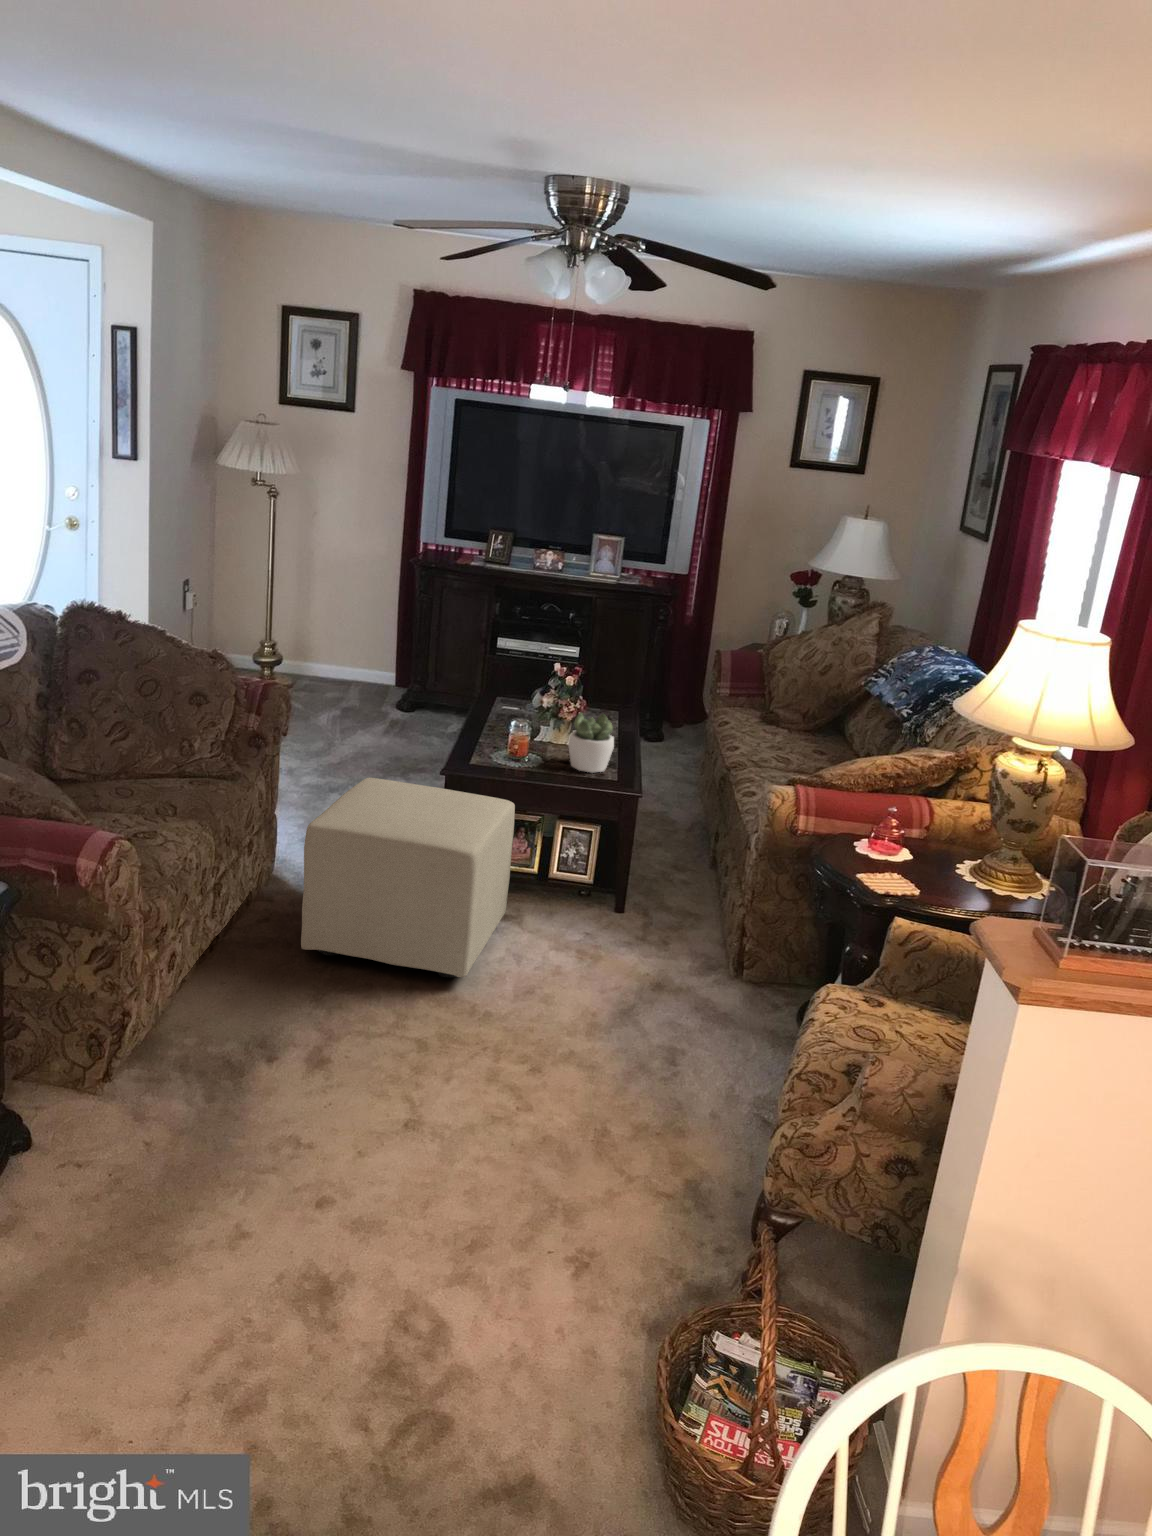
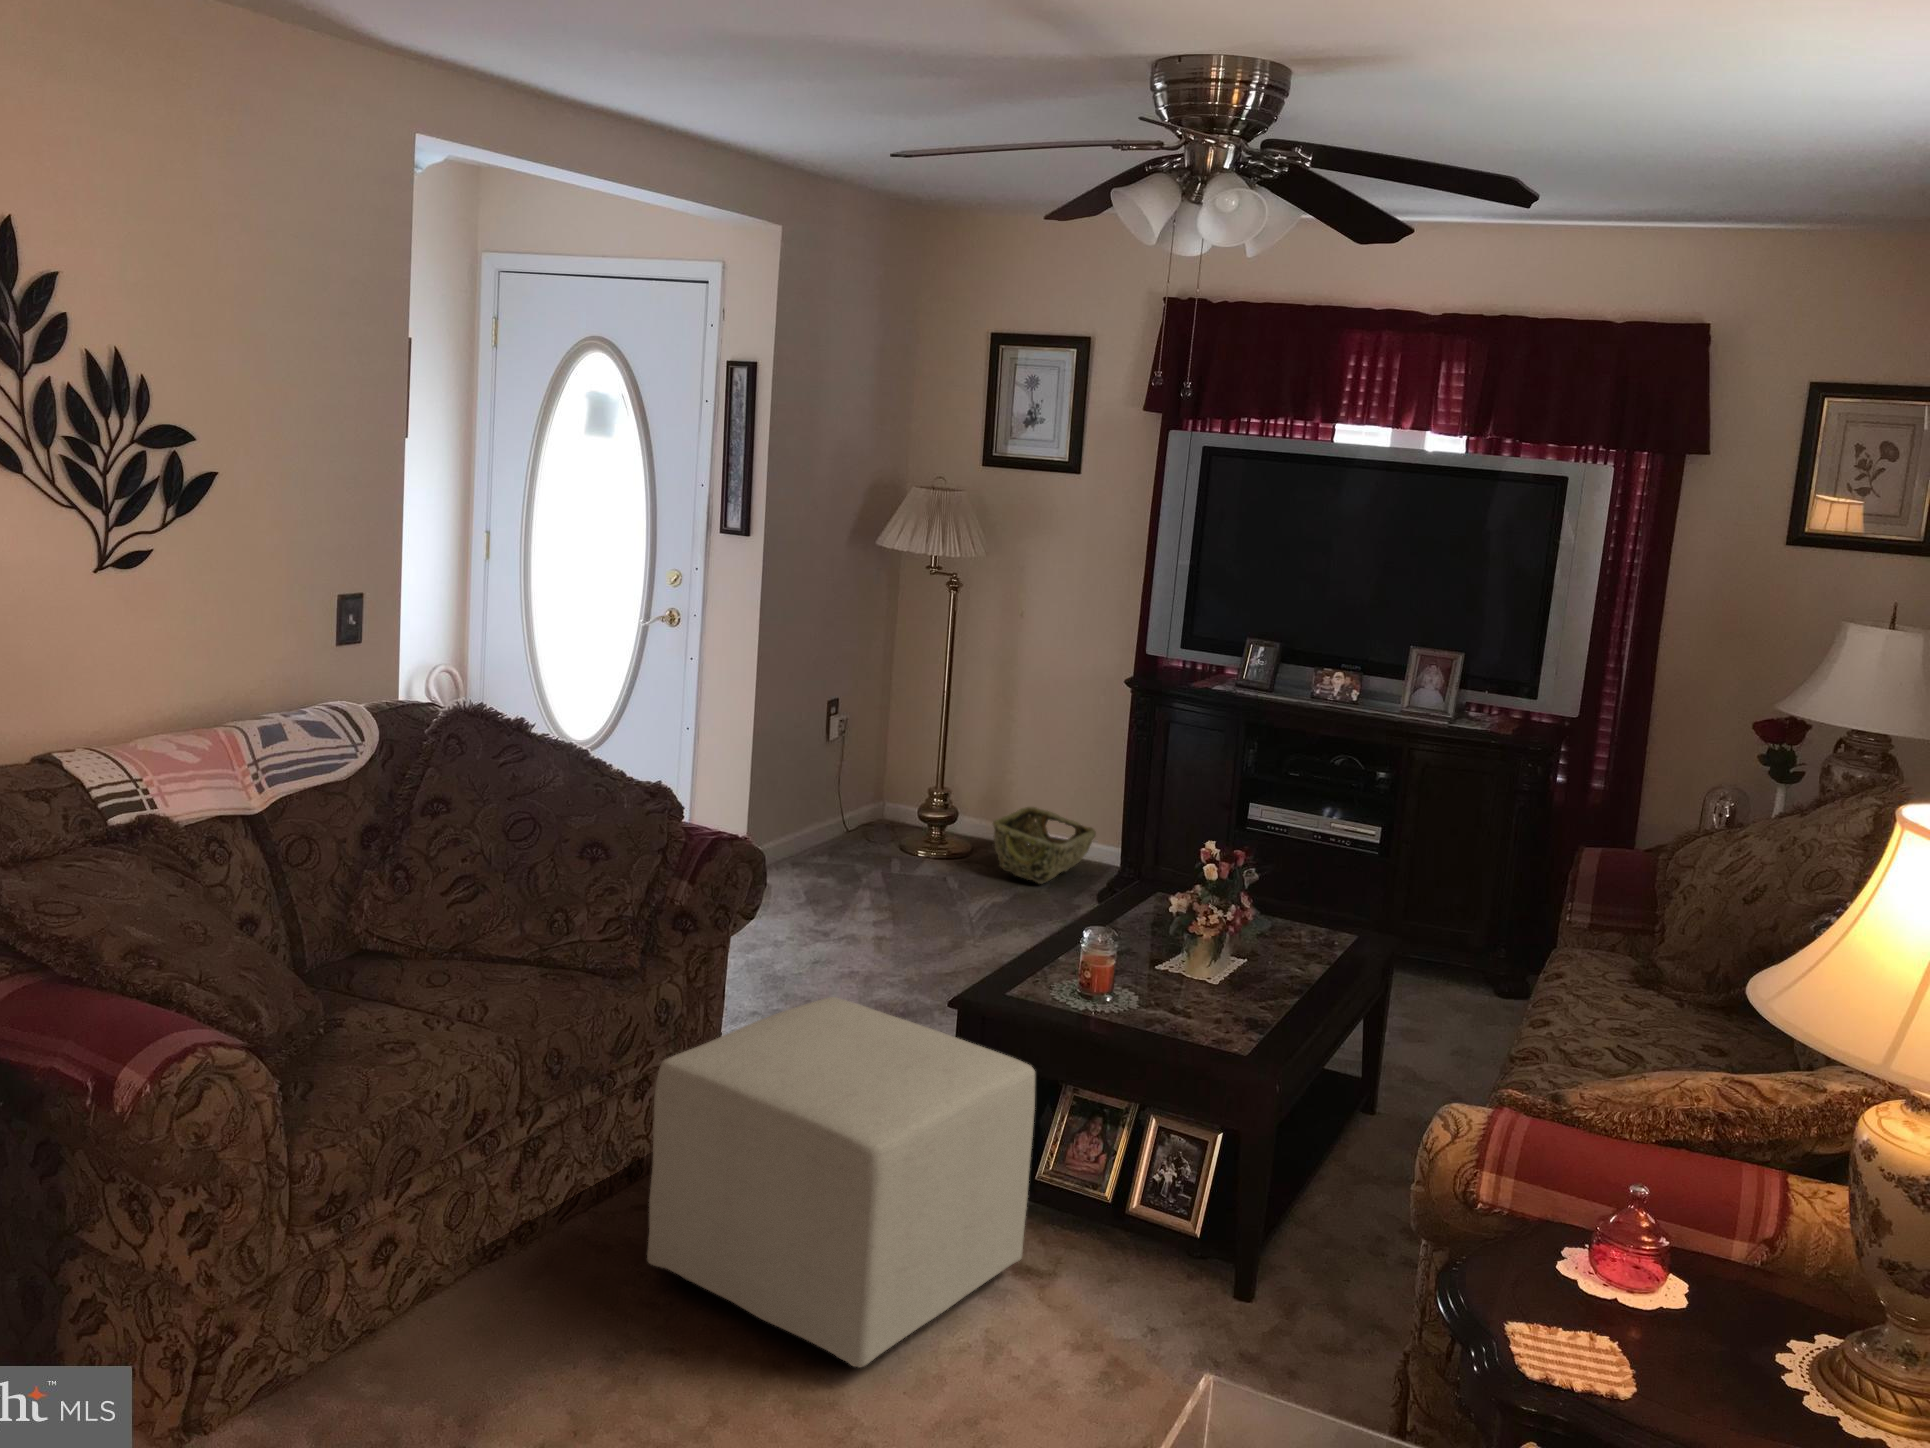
woven basket: none [318,649,381,701] -> present [993,807,1096,884]
succulent plant: present [568,713,614,773] -> none [1167,926,1249,1034]

